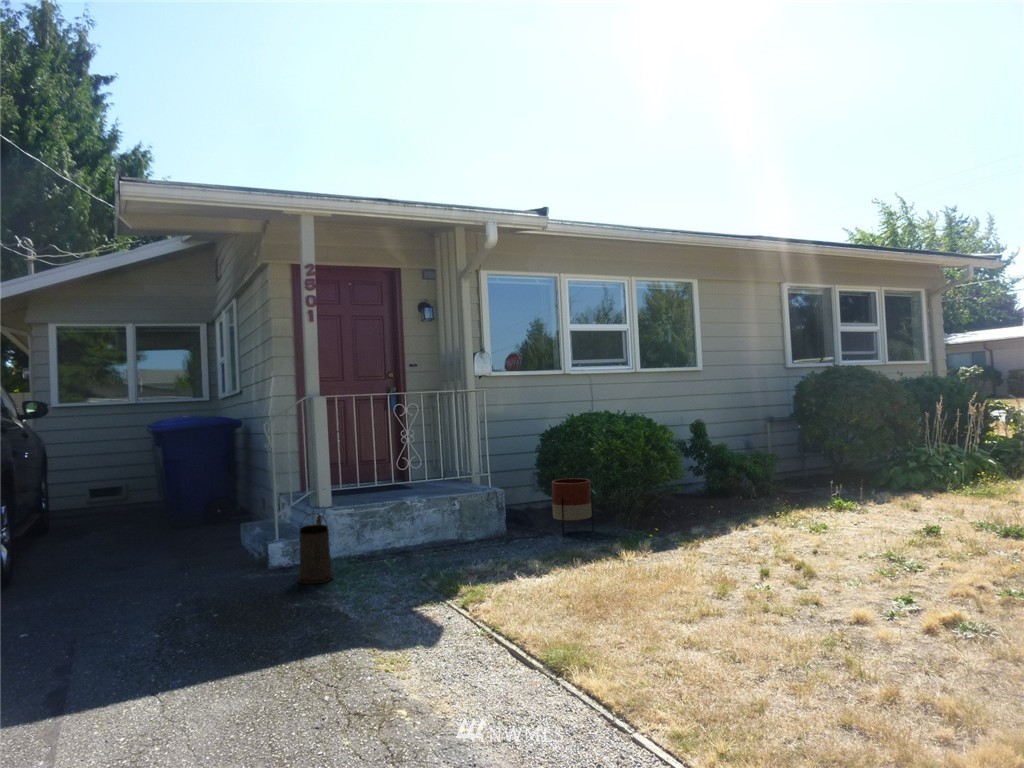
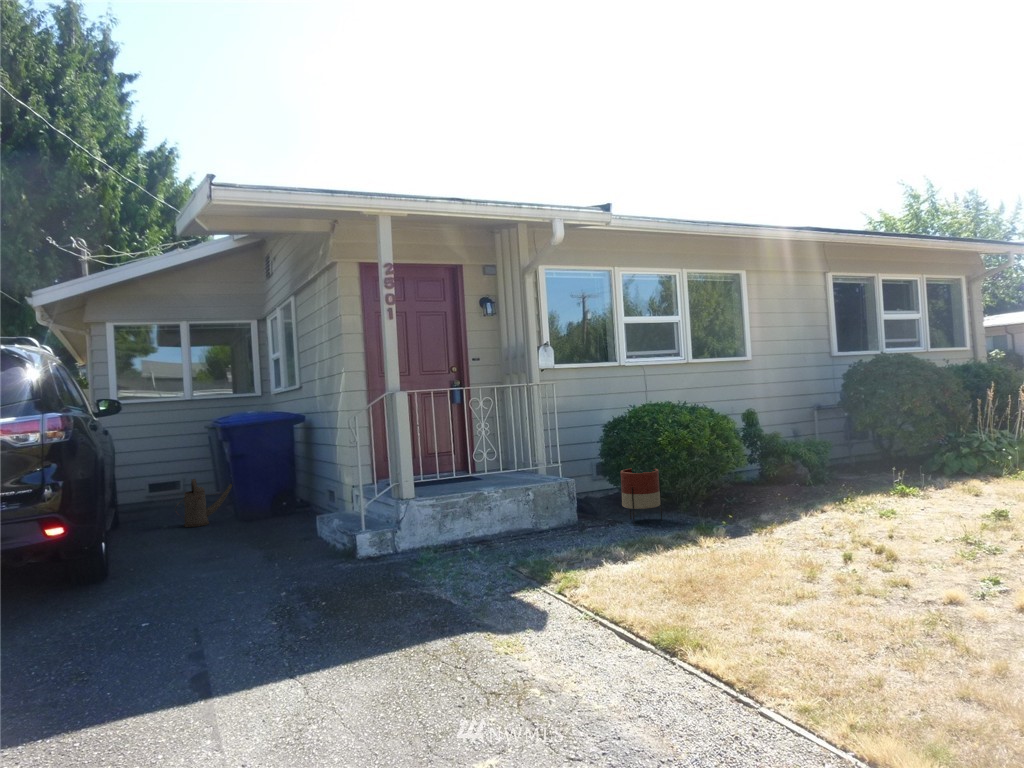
watering can: present [299,513,333,584] -> present [175,479,232,527]

